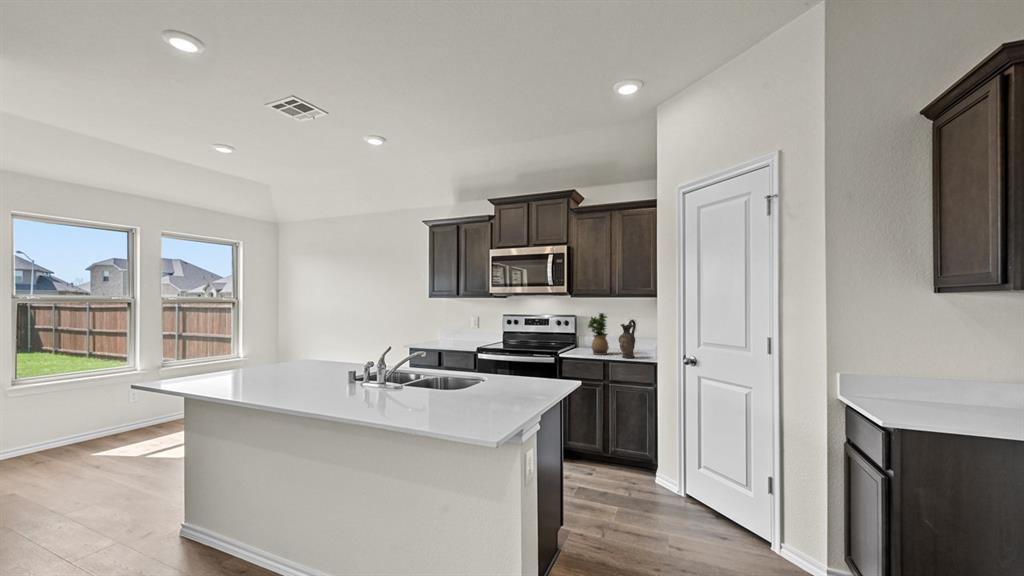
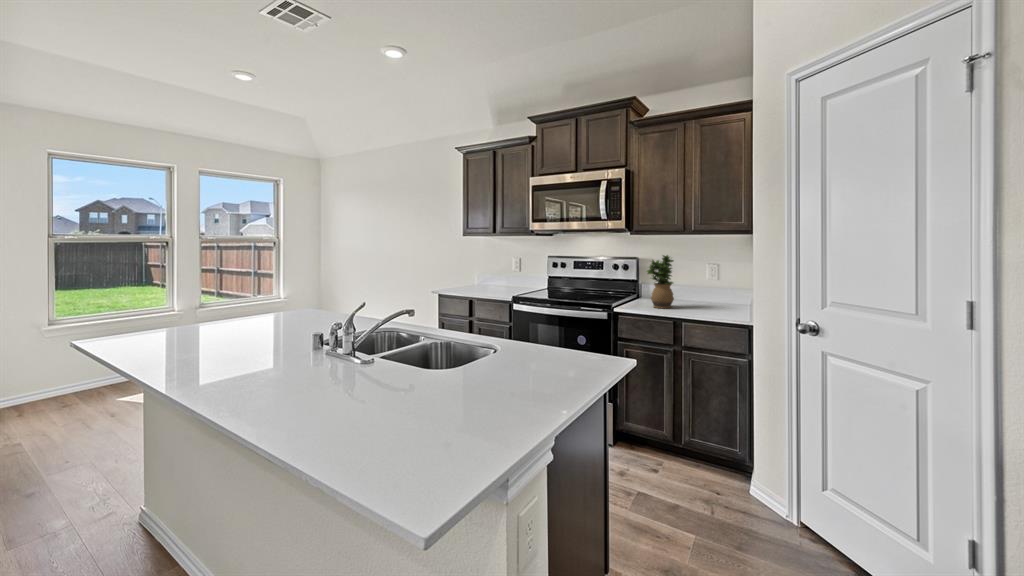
ceramic pitcher: present [619,320,636,358] -> none [686,264,711,314]

